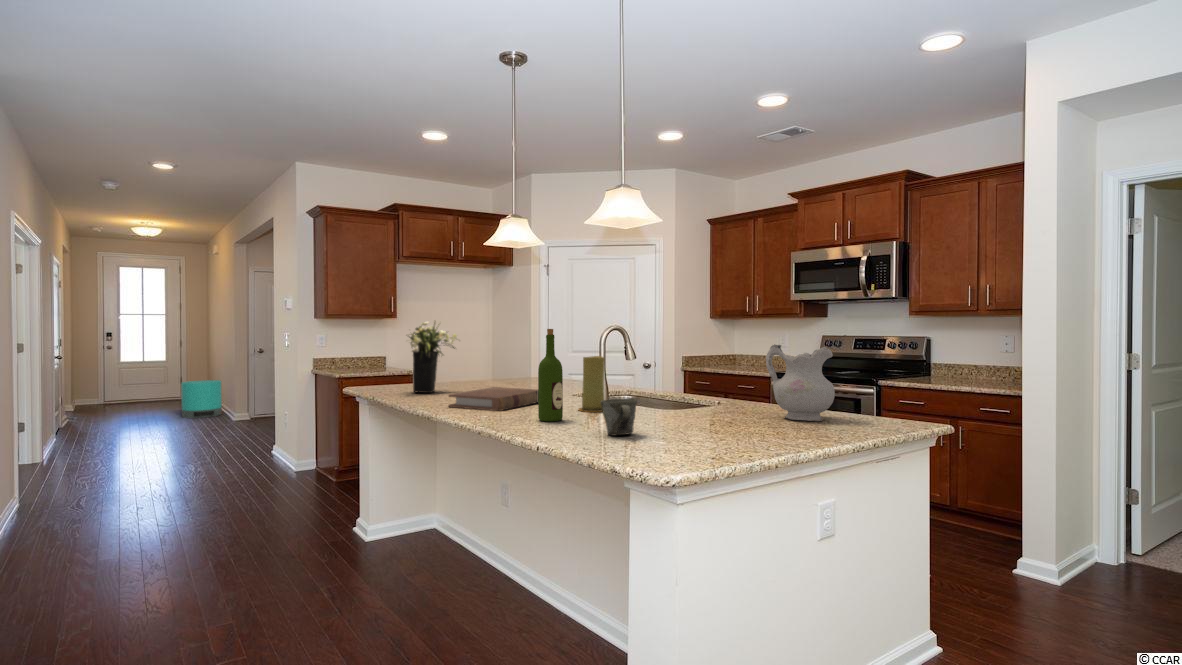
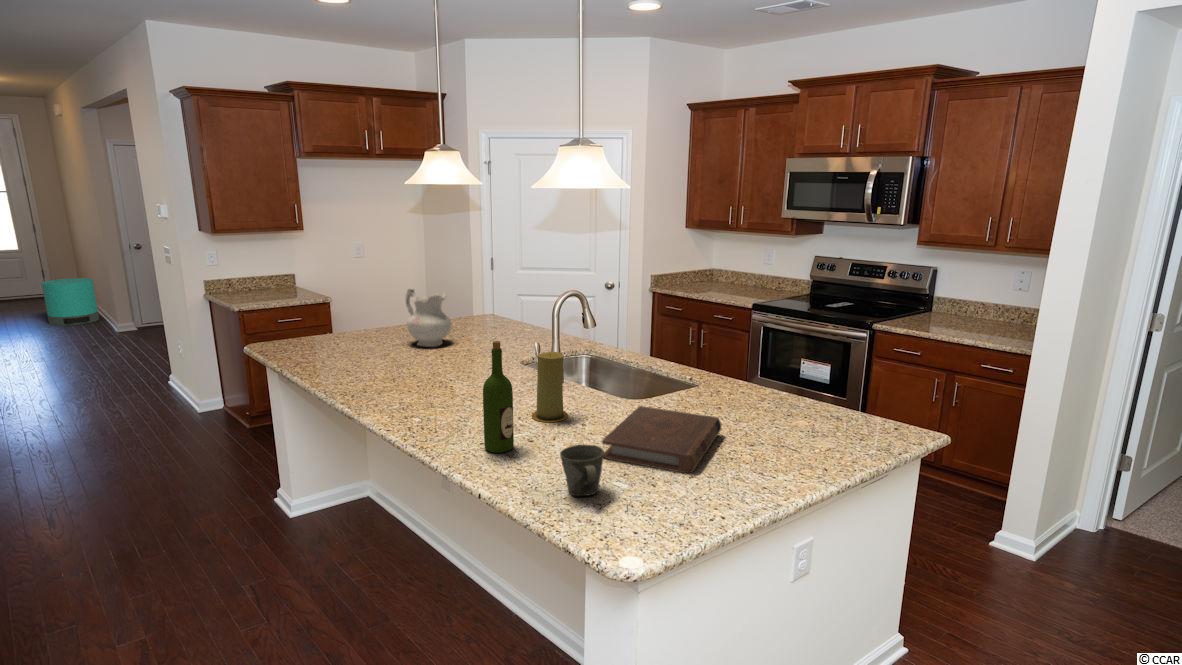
flower arrangement: present [409,322,457,393] -> none [312,275,385,366]
ceramic pitcher: present [766,344,835,421] -> present [405,289,451,347]
book: present [449,387,538,411] -> present [602,406,722,473]

